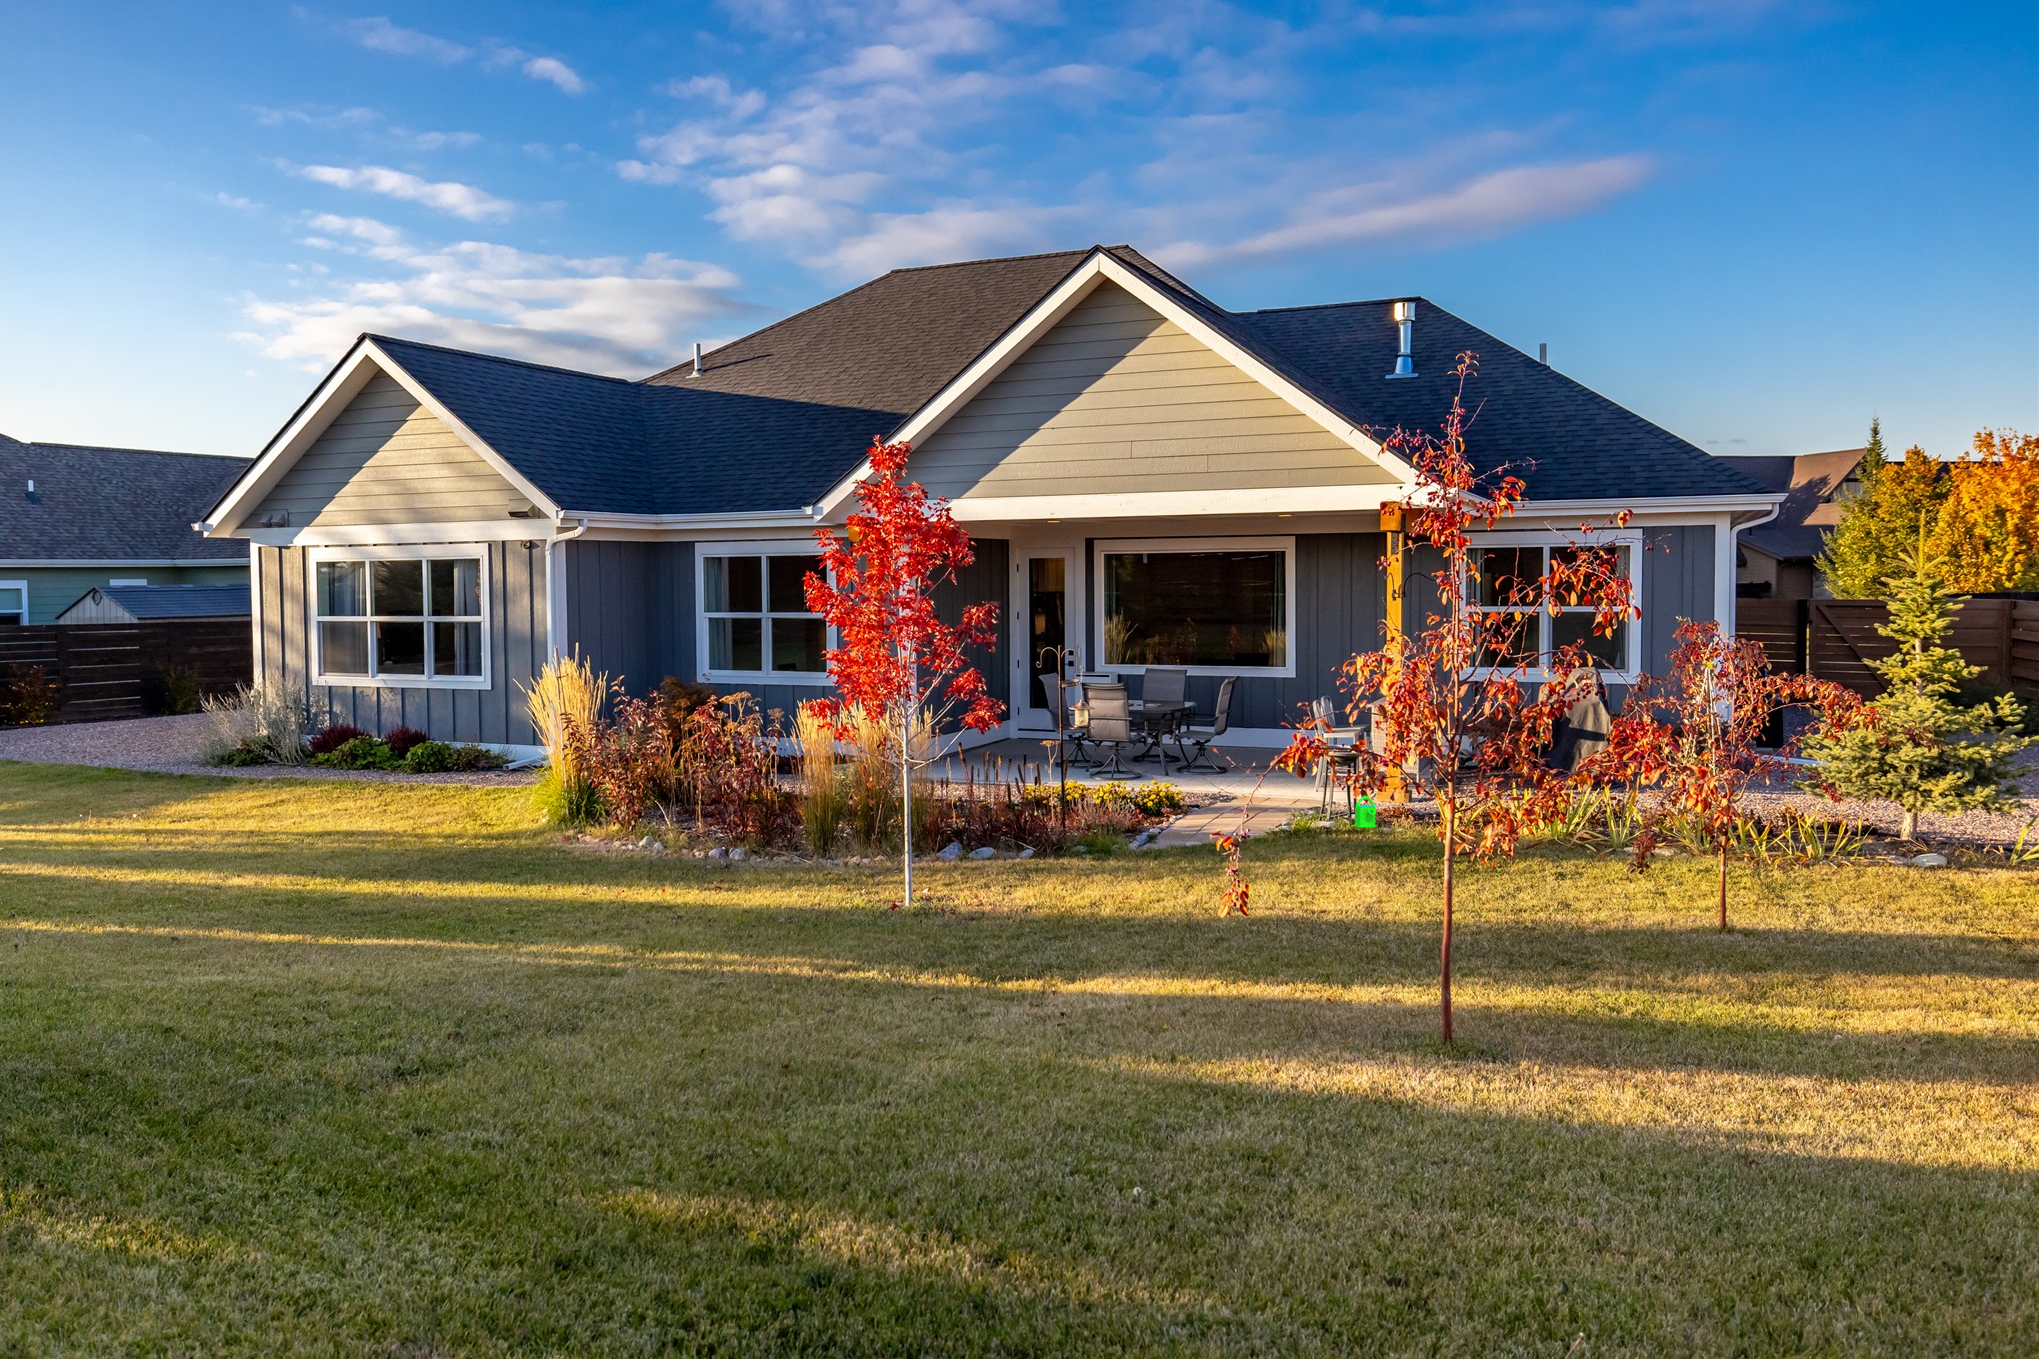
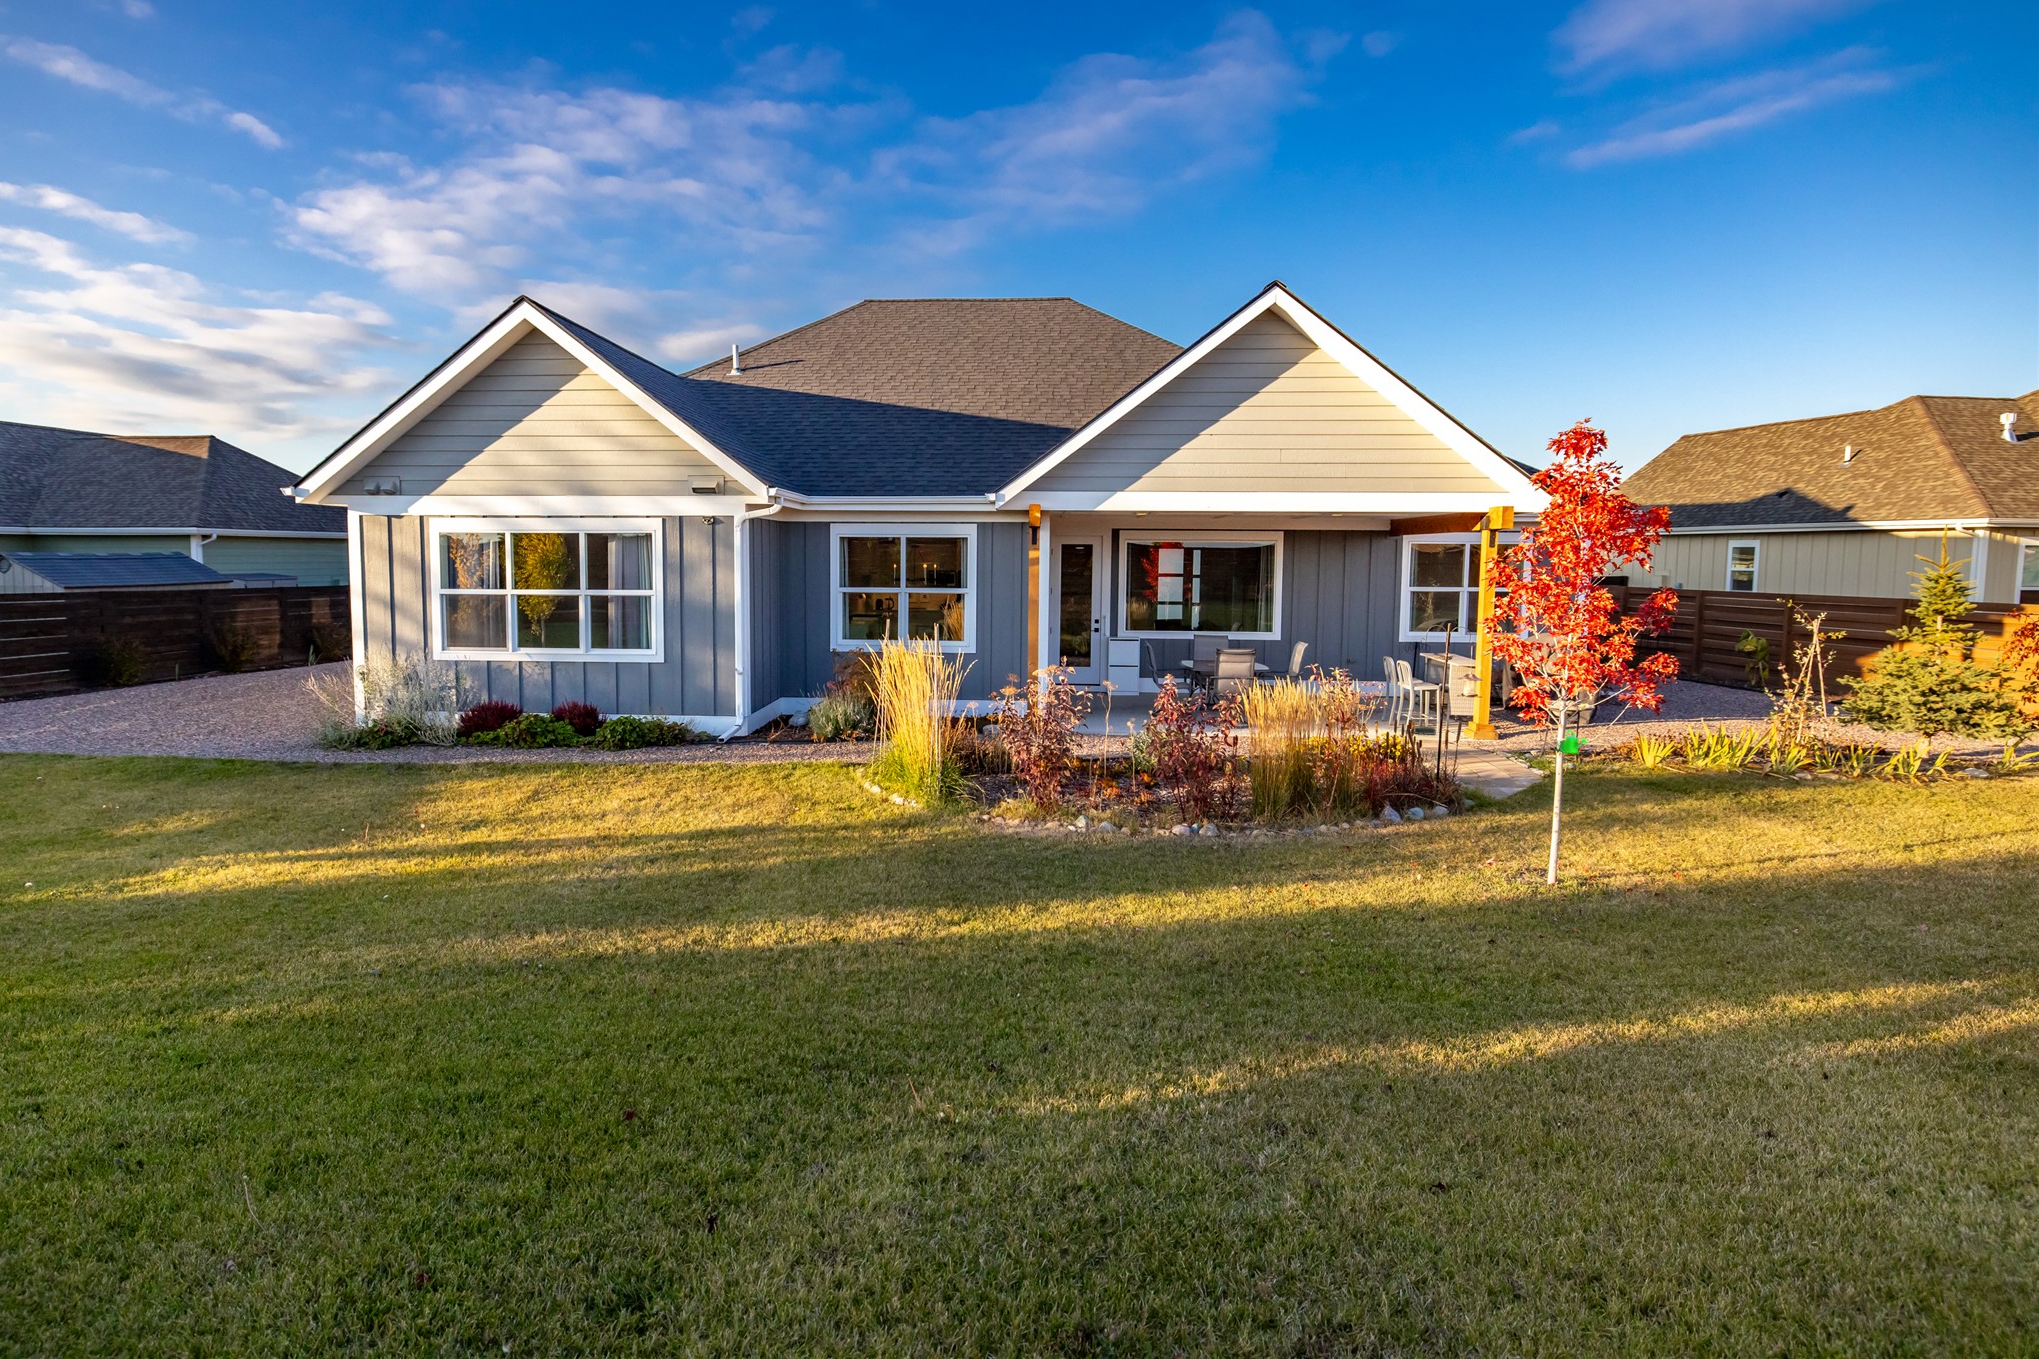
decorative plant: none [1226,766,1265,800] -> present [1409,710,1436,735]

